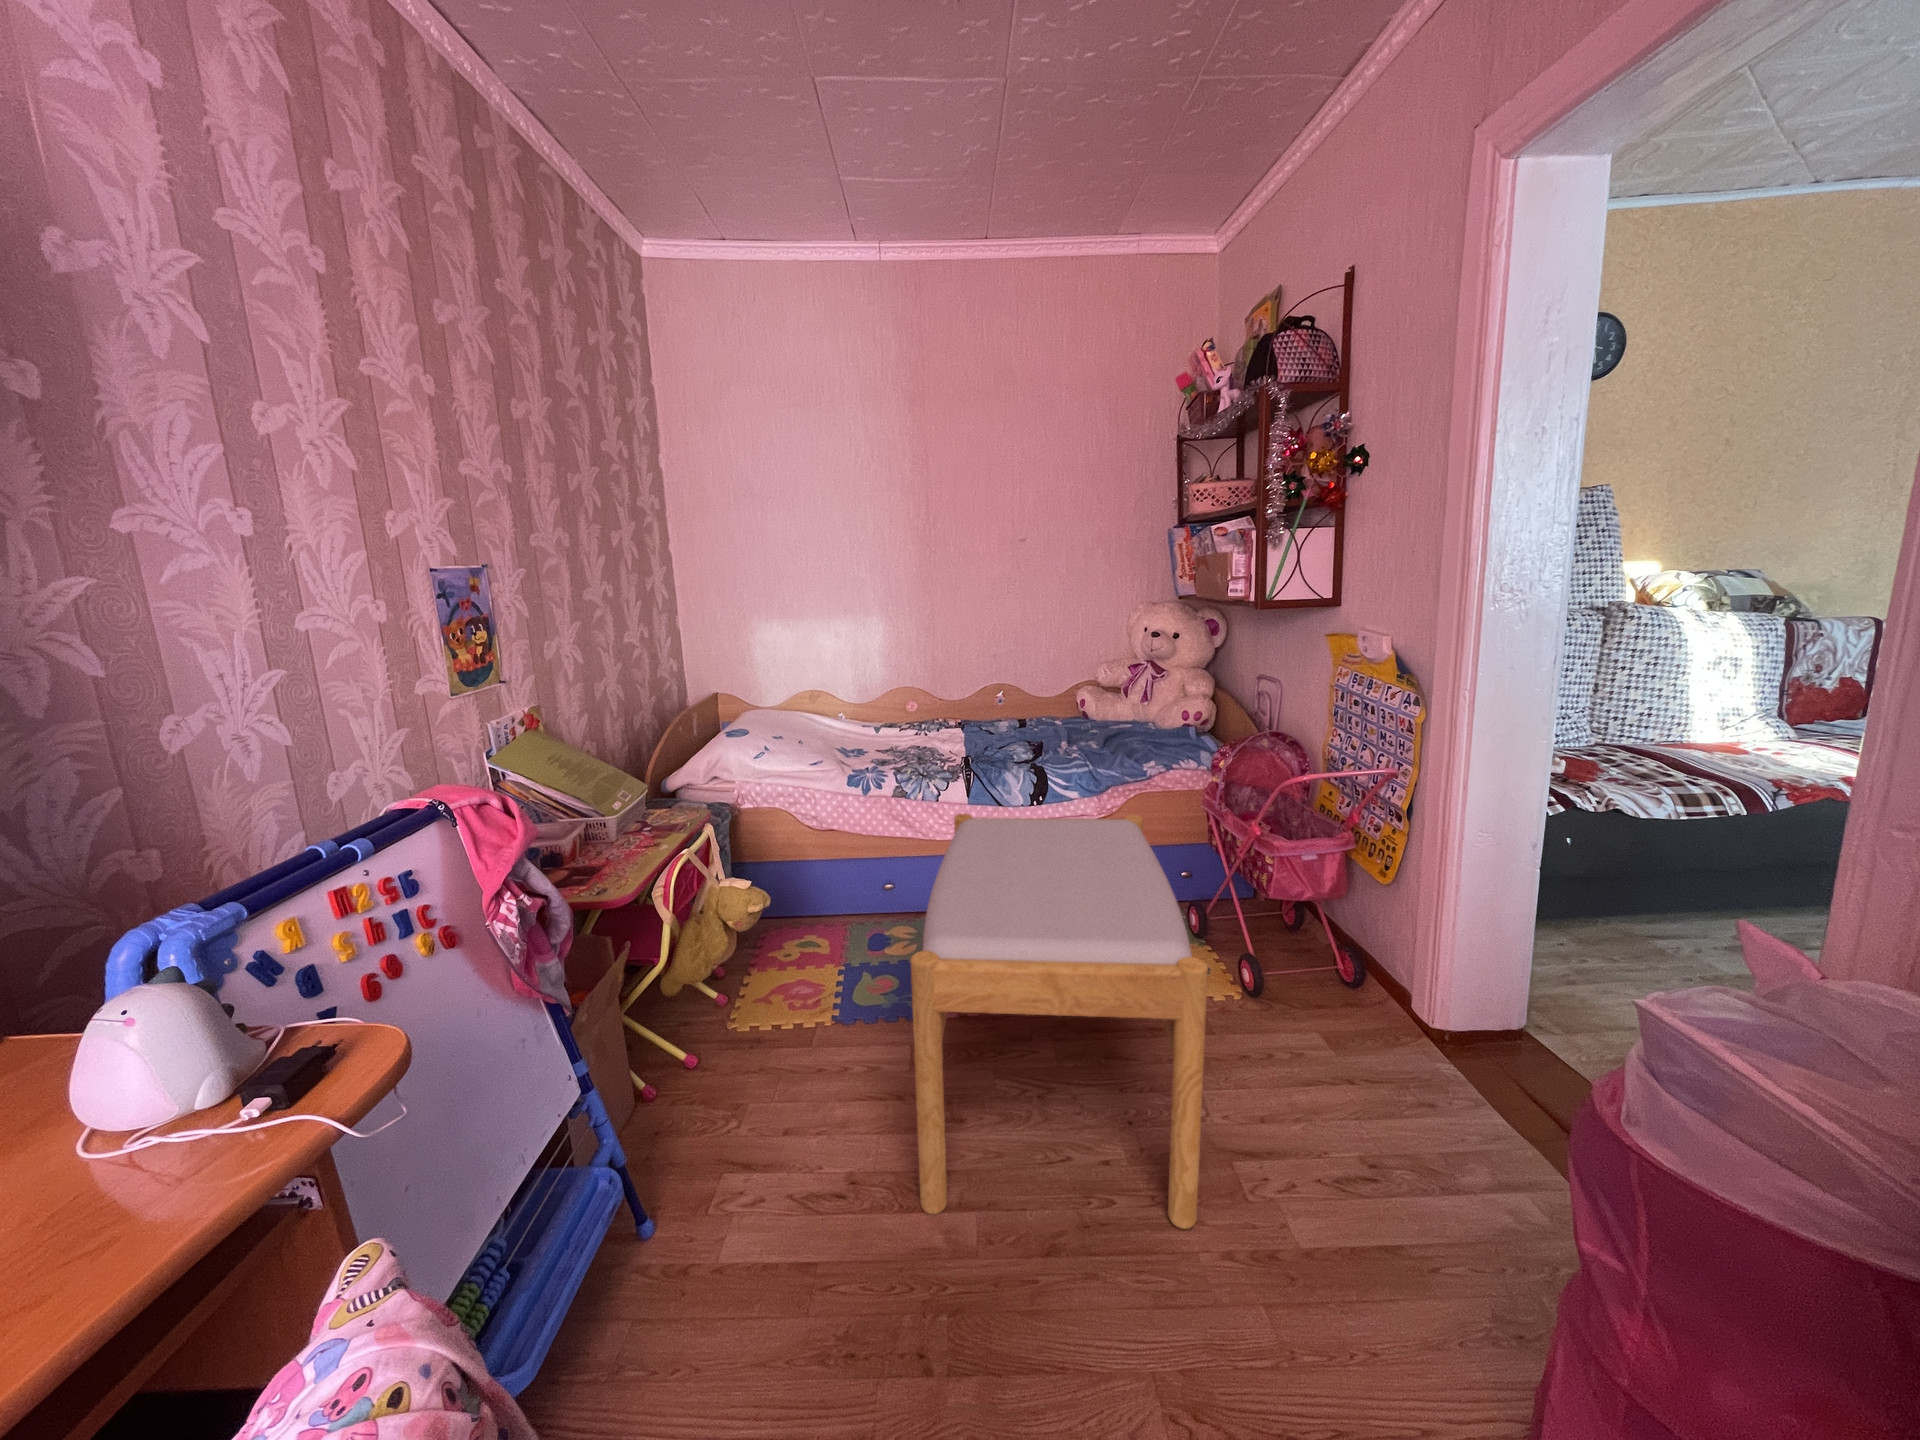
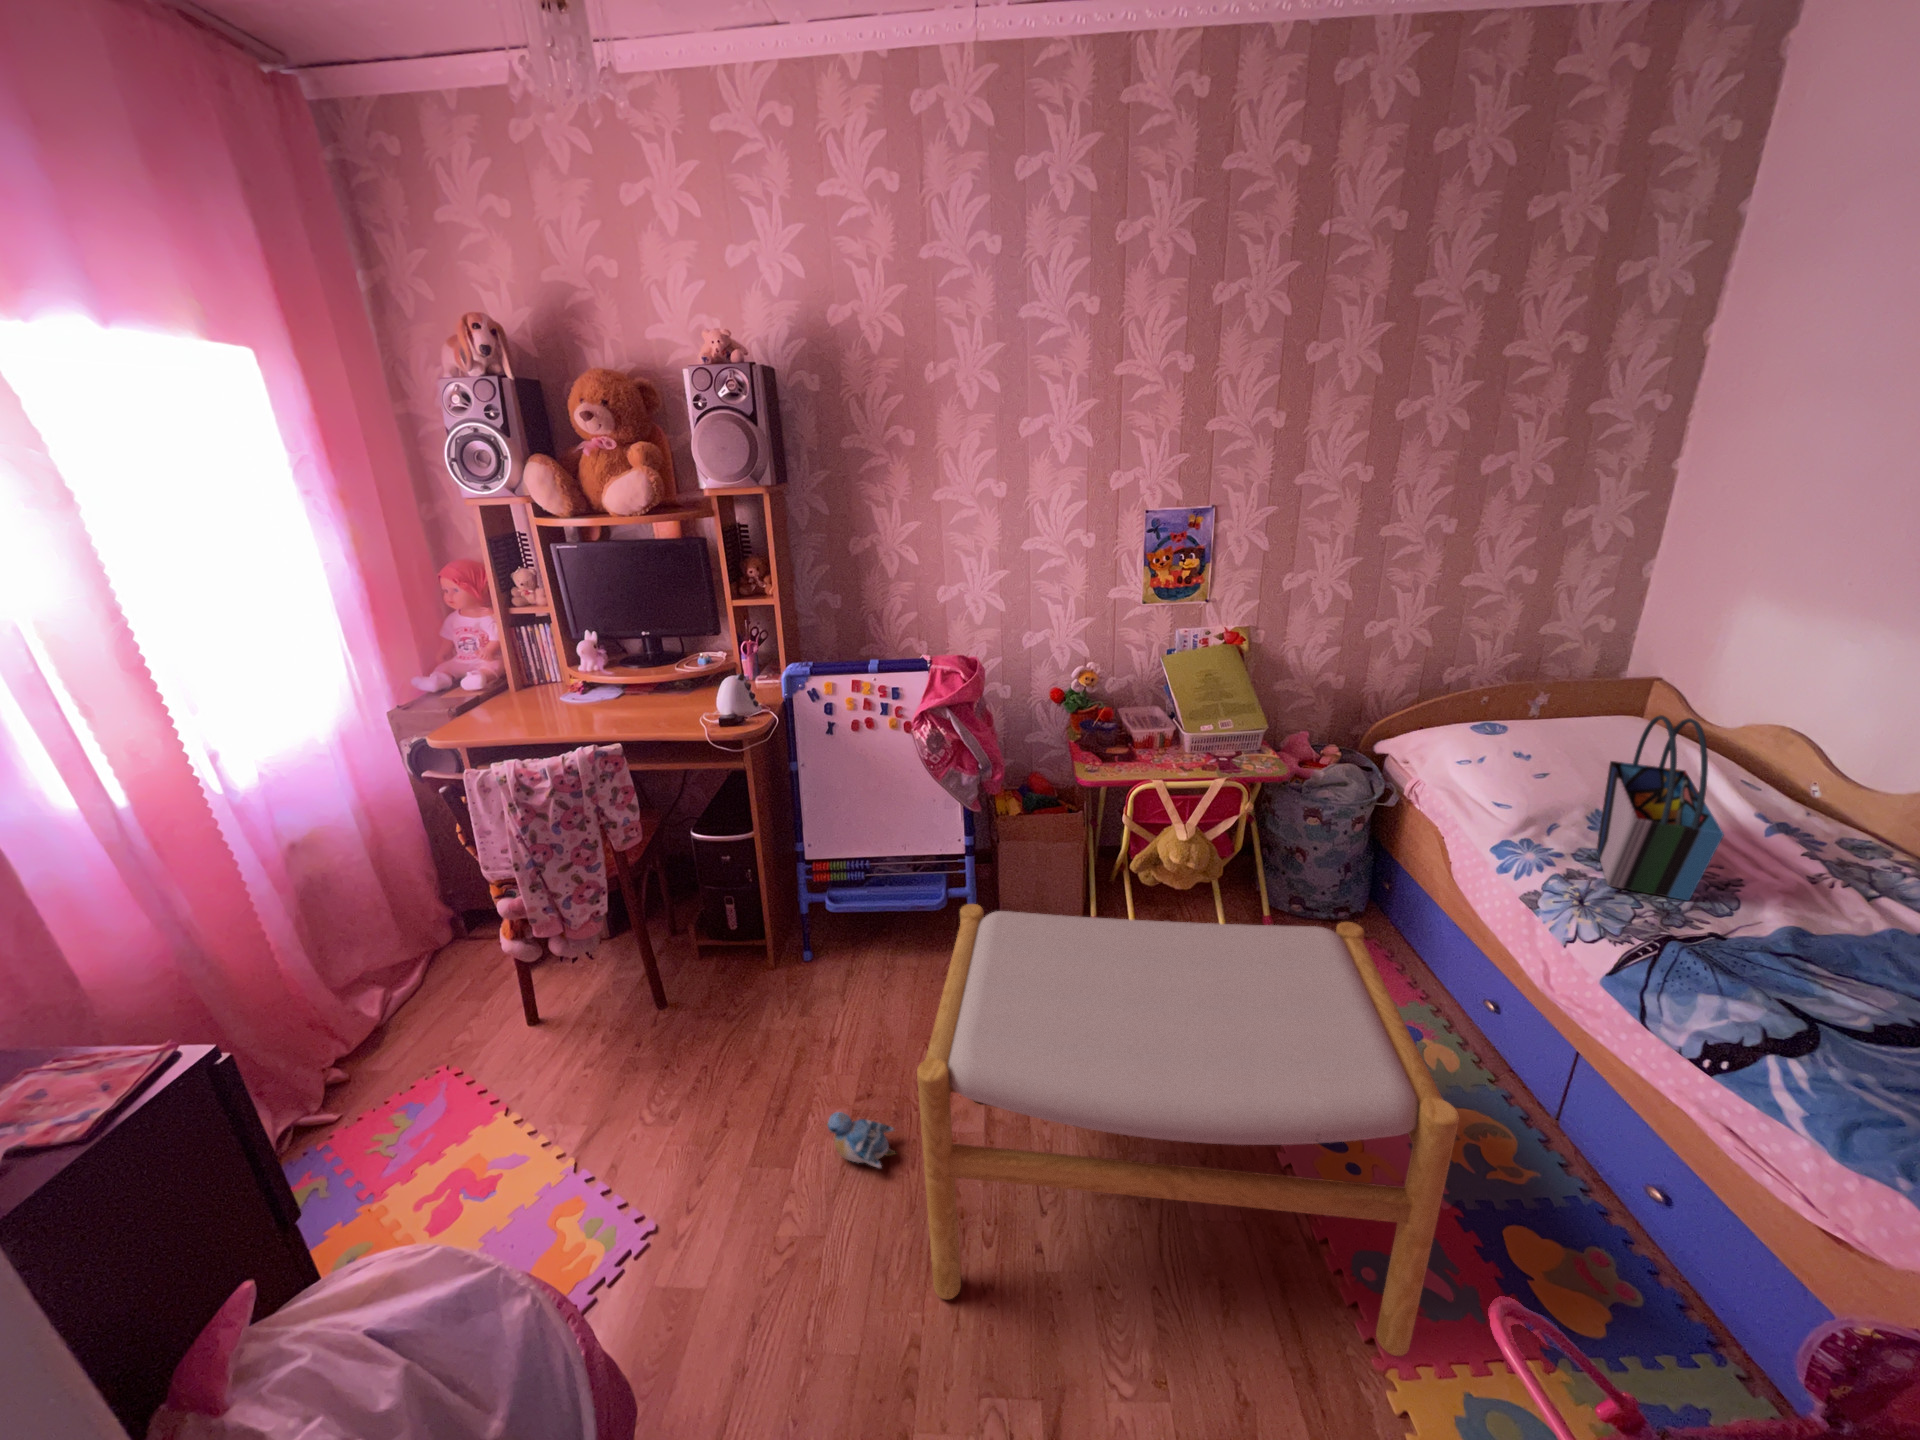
tote bag: none [842,664,942,769] -> present [1597,715,1724,901]
plush toy: none [1009,1274,1072,1361] -> present [827,1112,896,1168]

